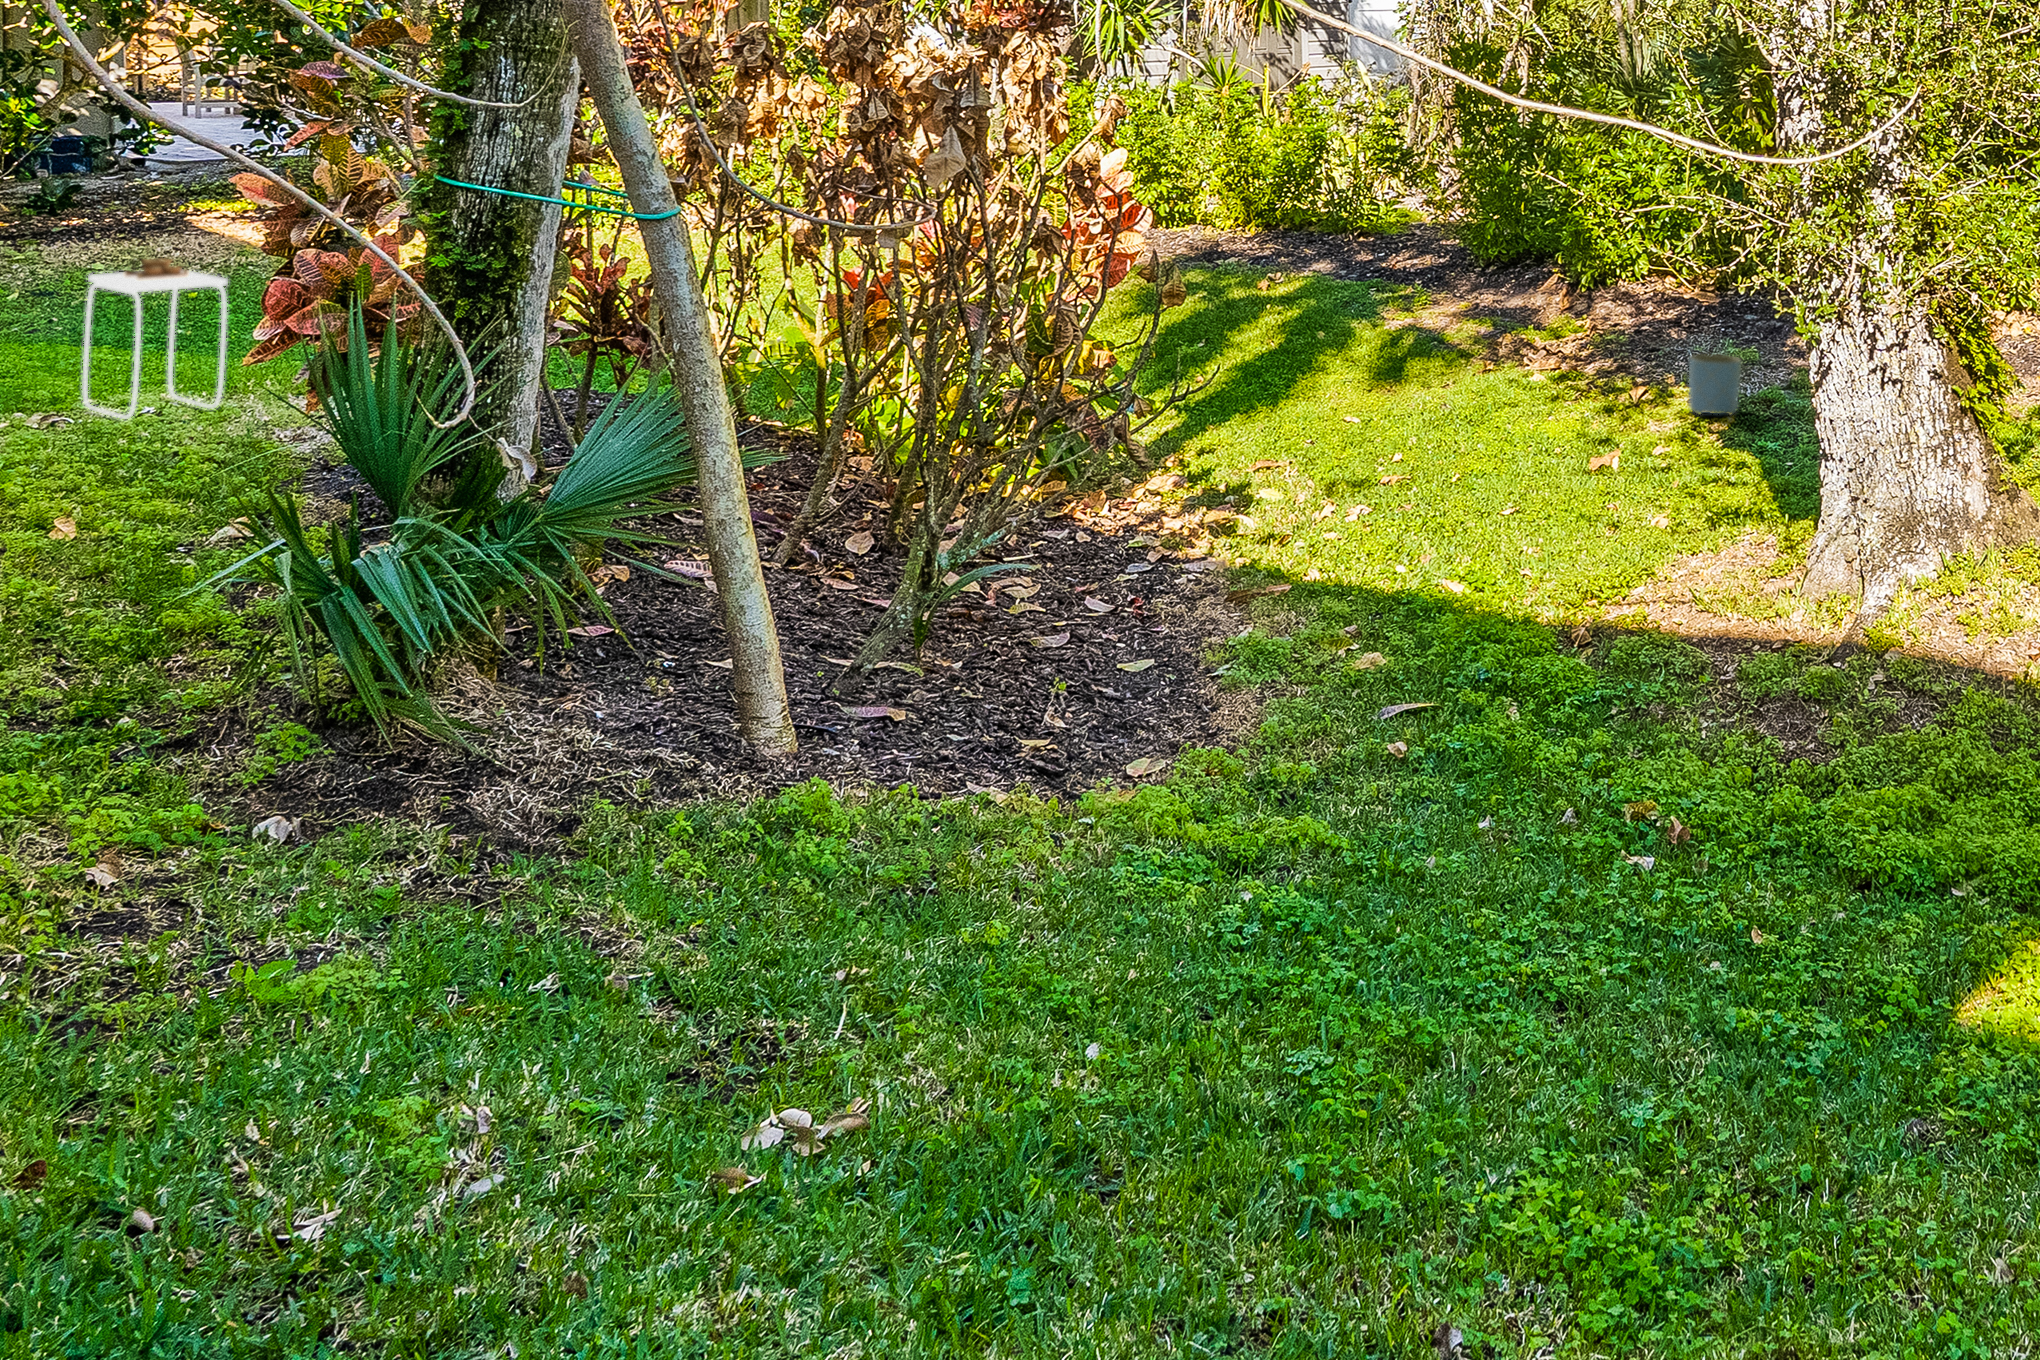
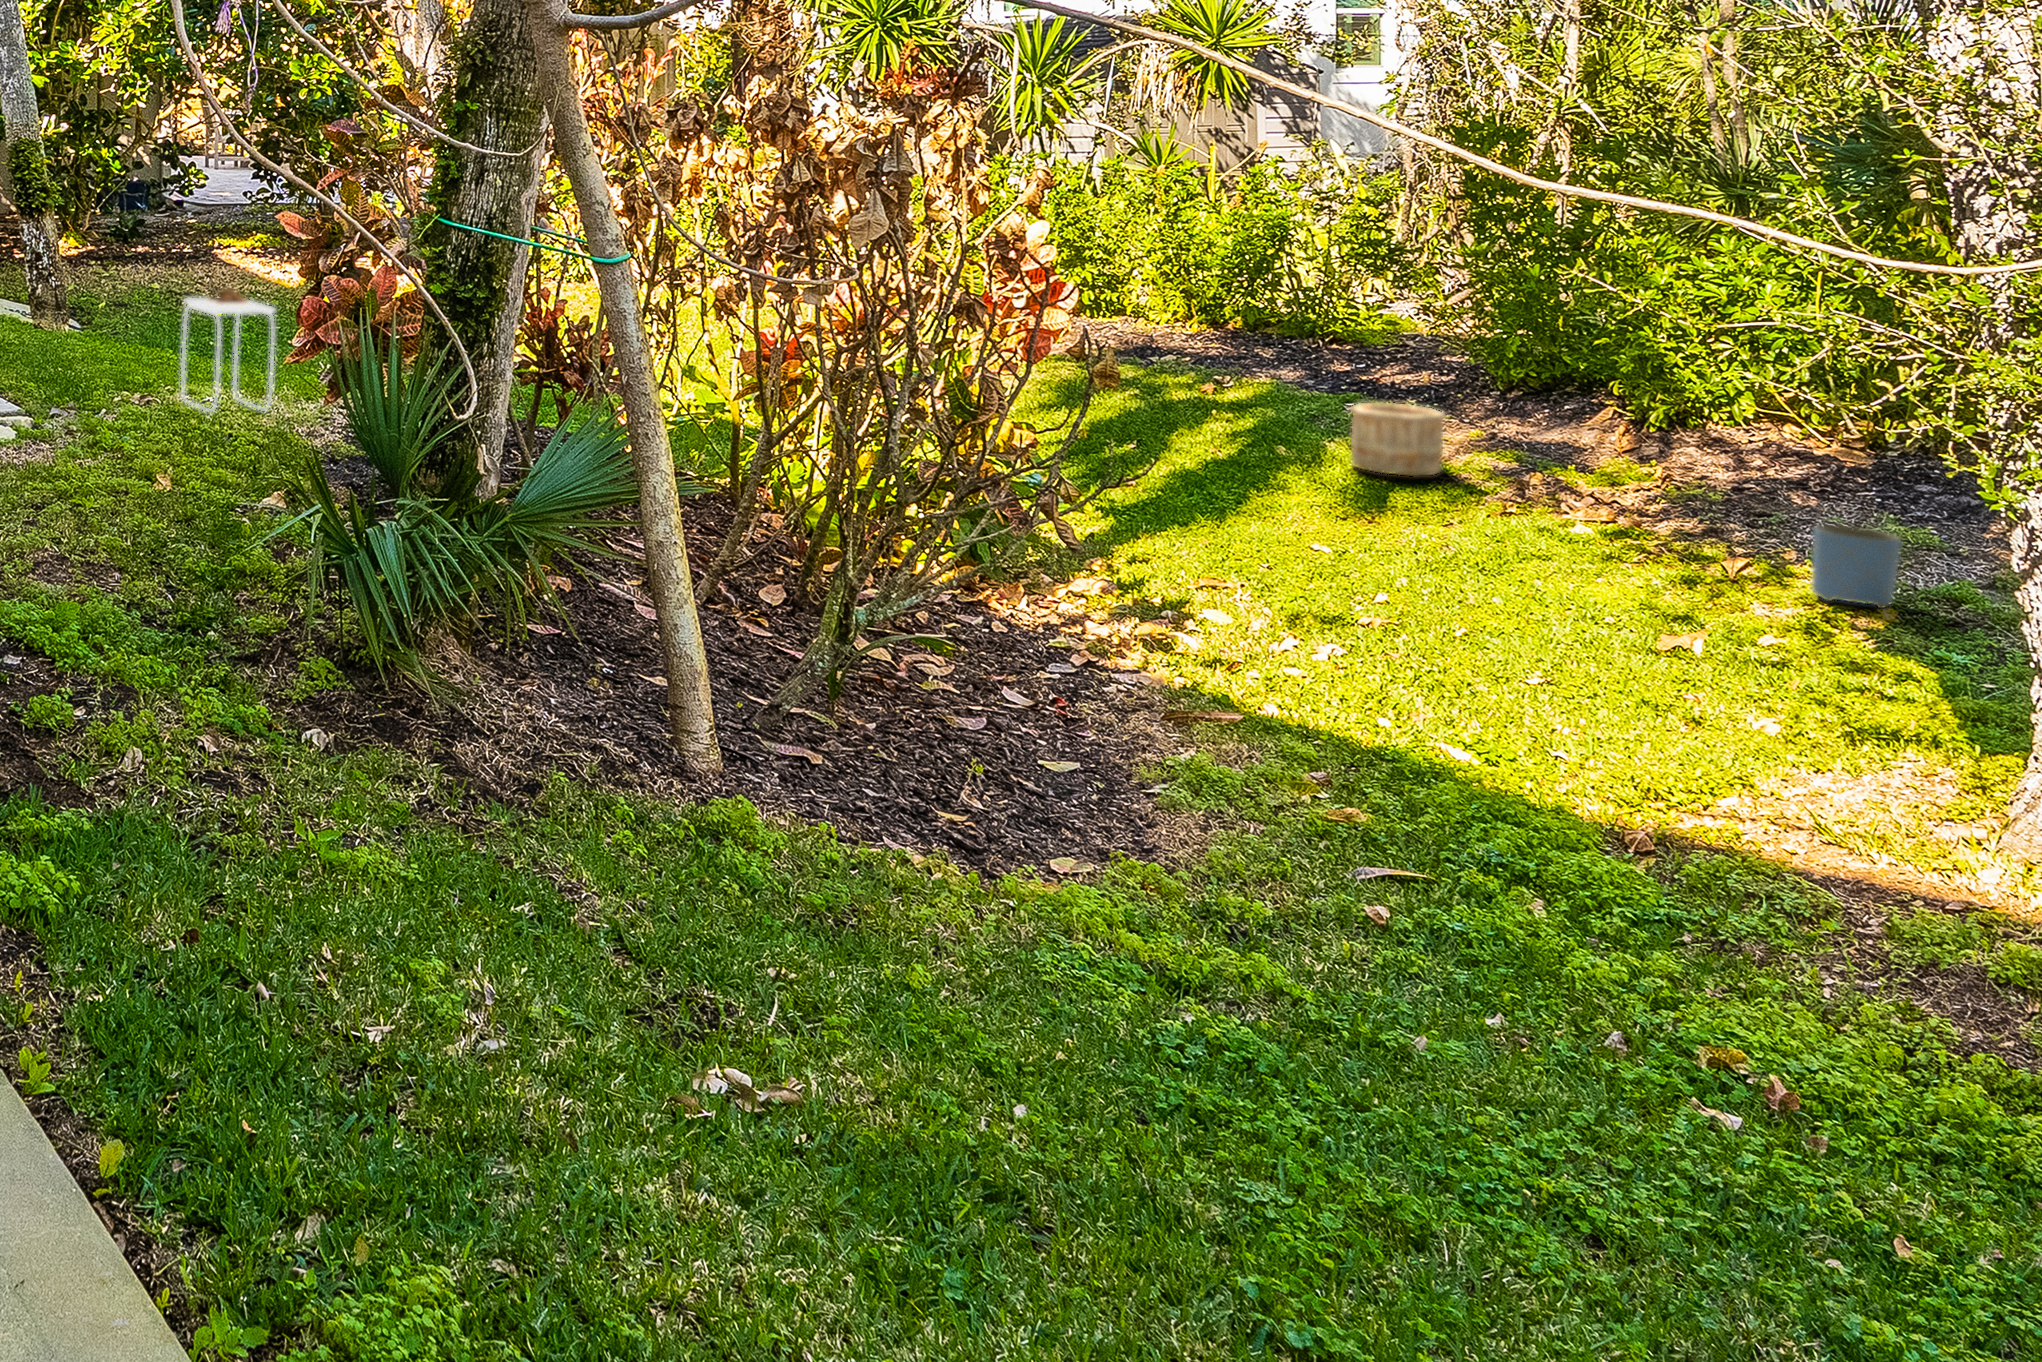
wooden bucket: none [1375,283,1446,344] -> present [1351,403,1445,476]

